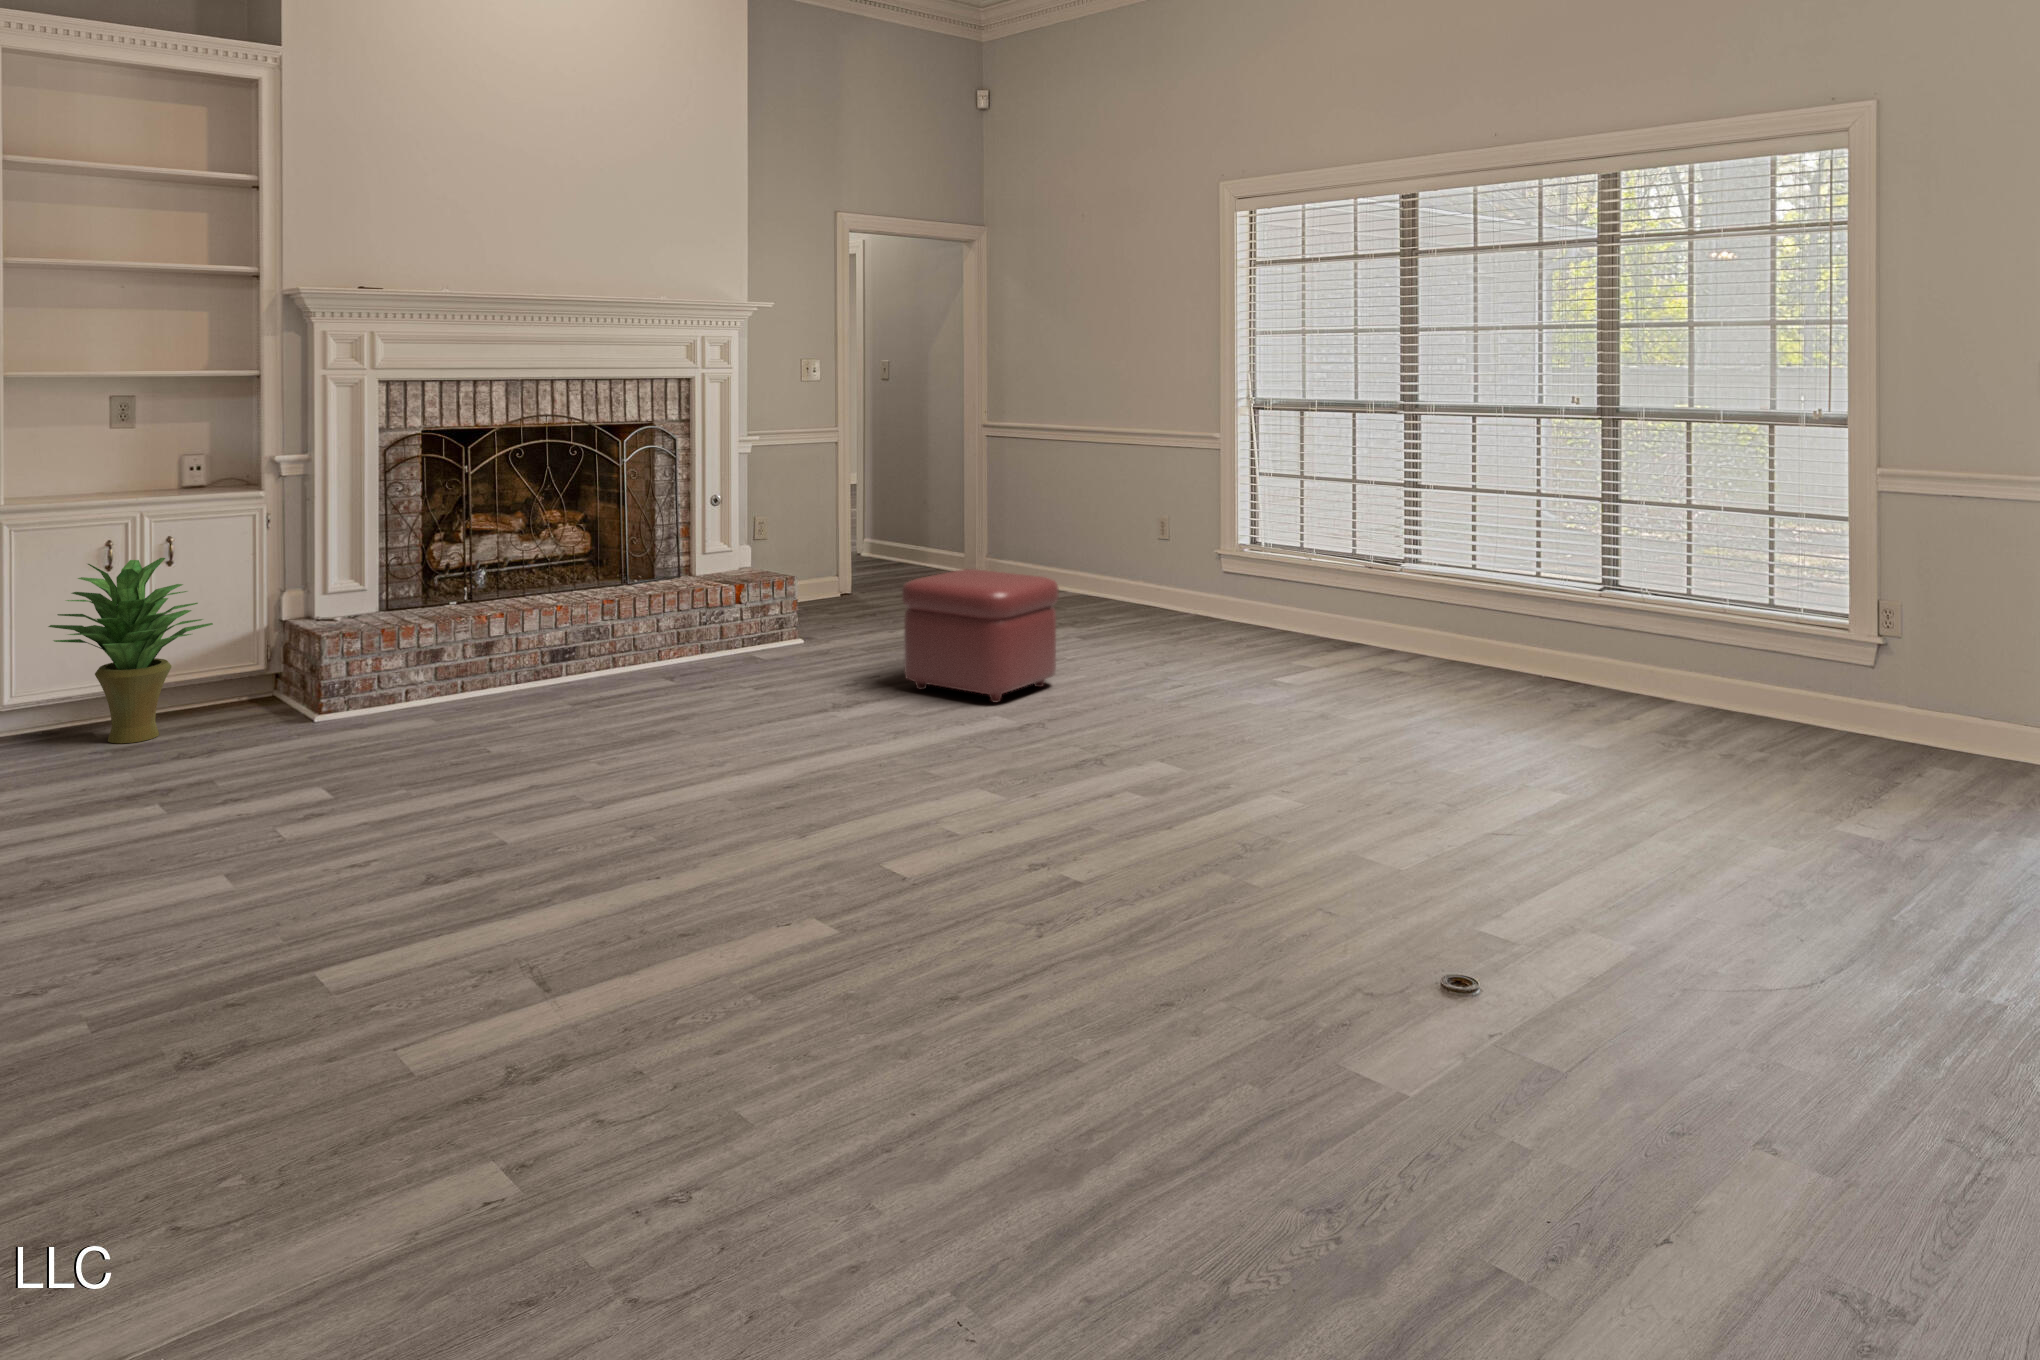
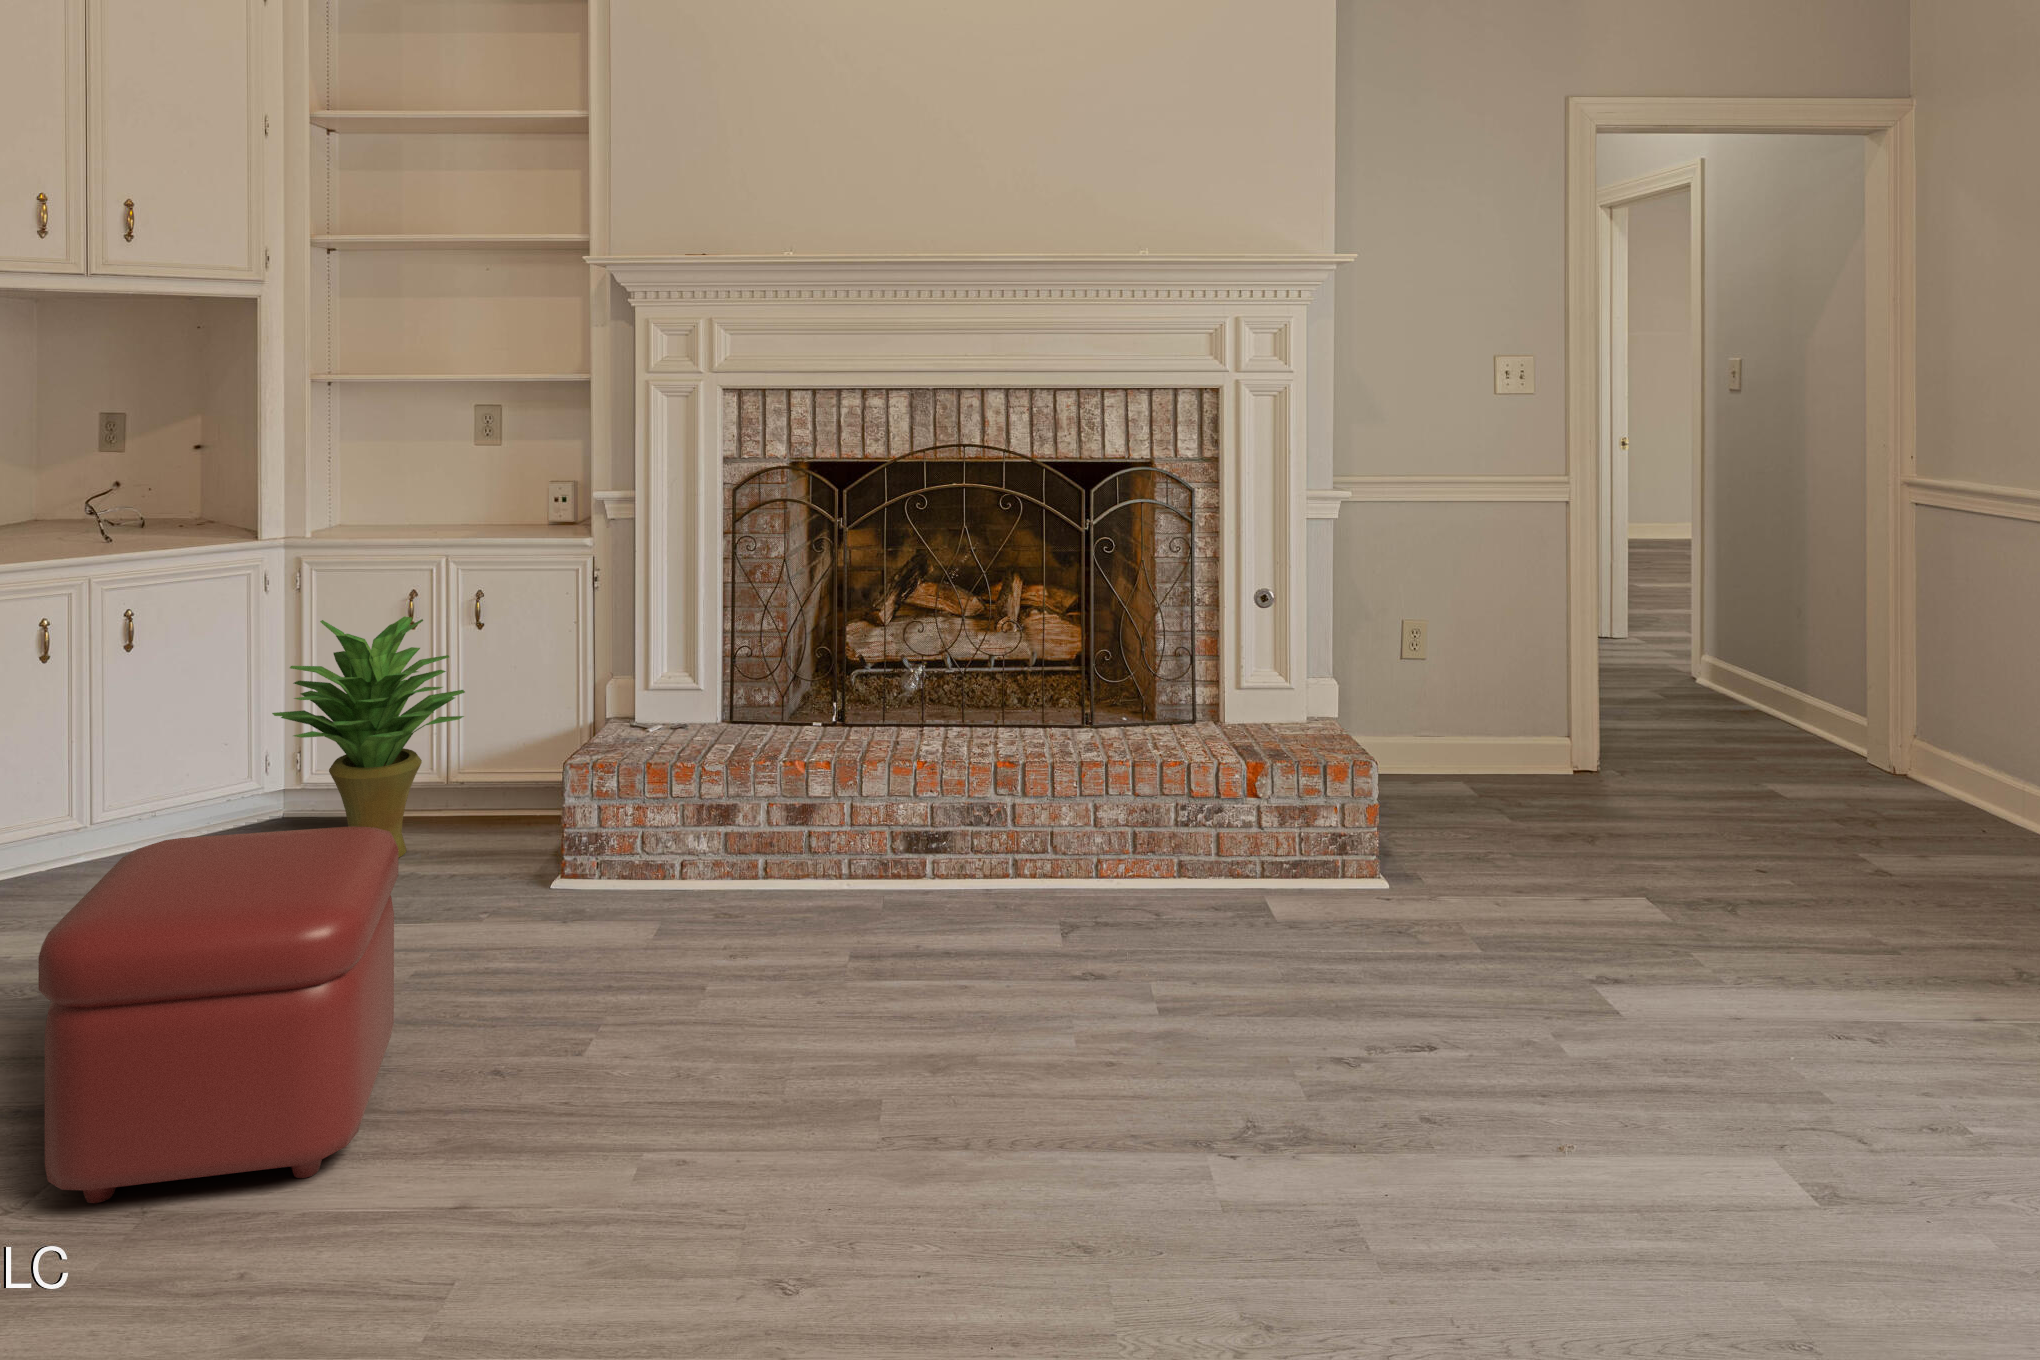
ottoman: present [902,569,1058,702] -> present [38,827,399,1203]

